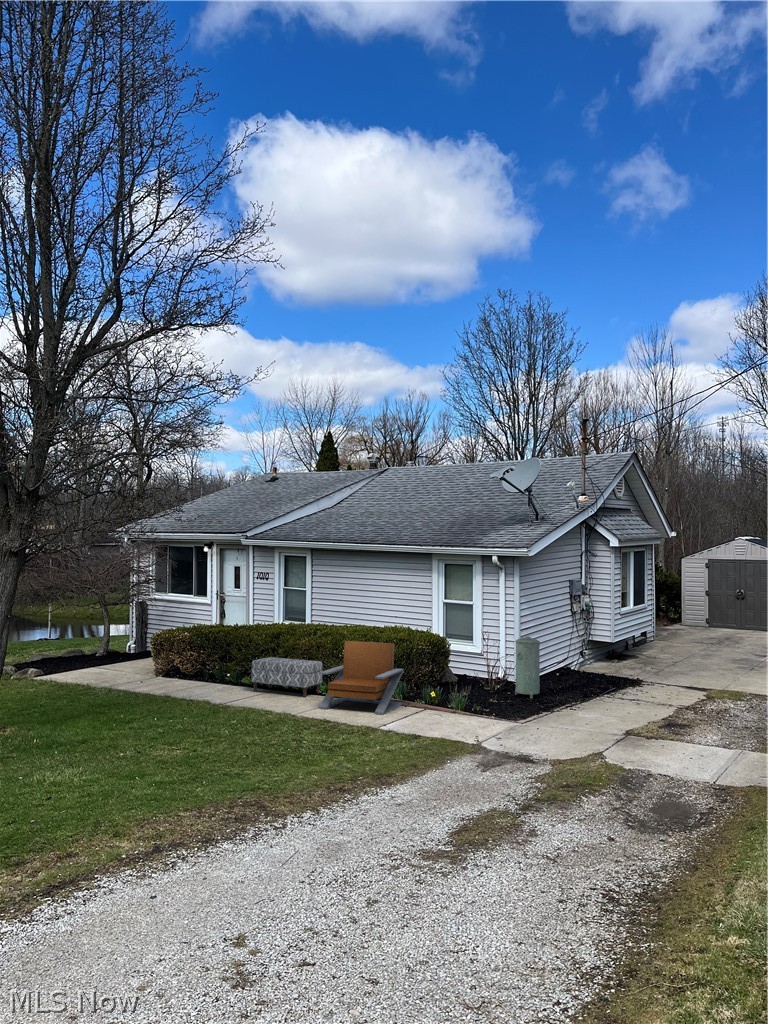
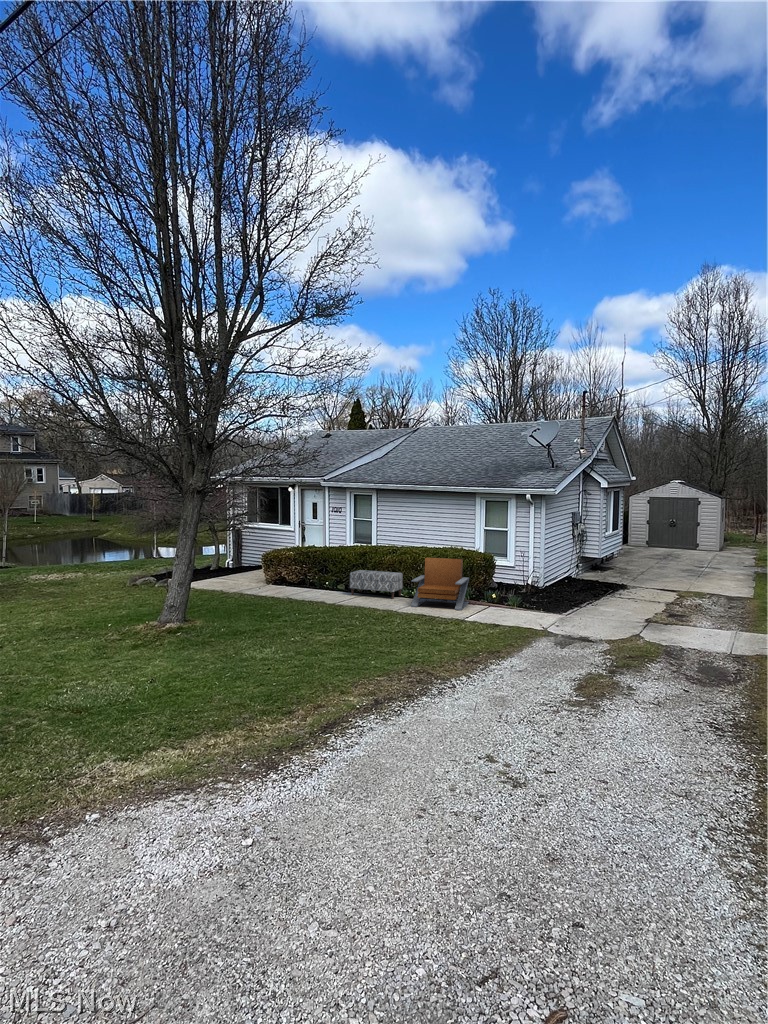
trash can: present [515,637,540,698] -> none [543,554,563,598]

